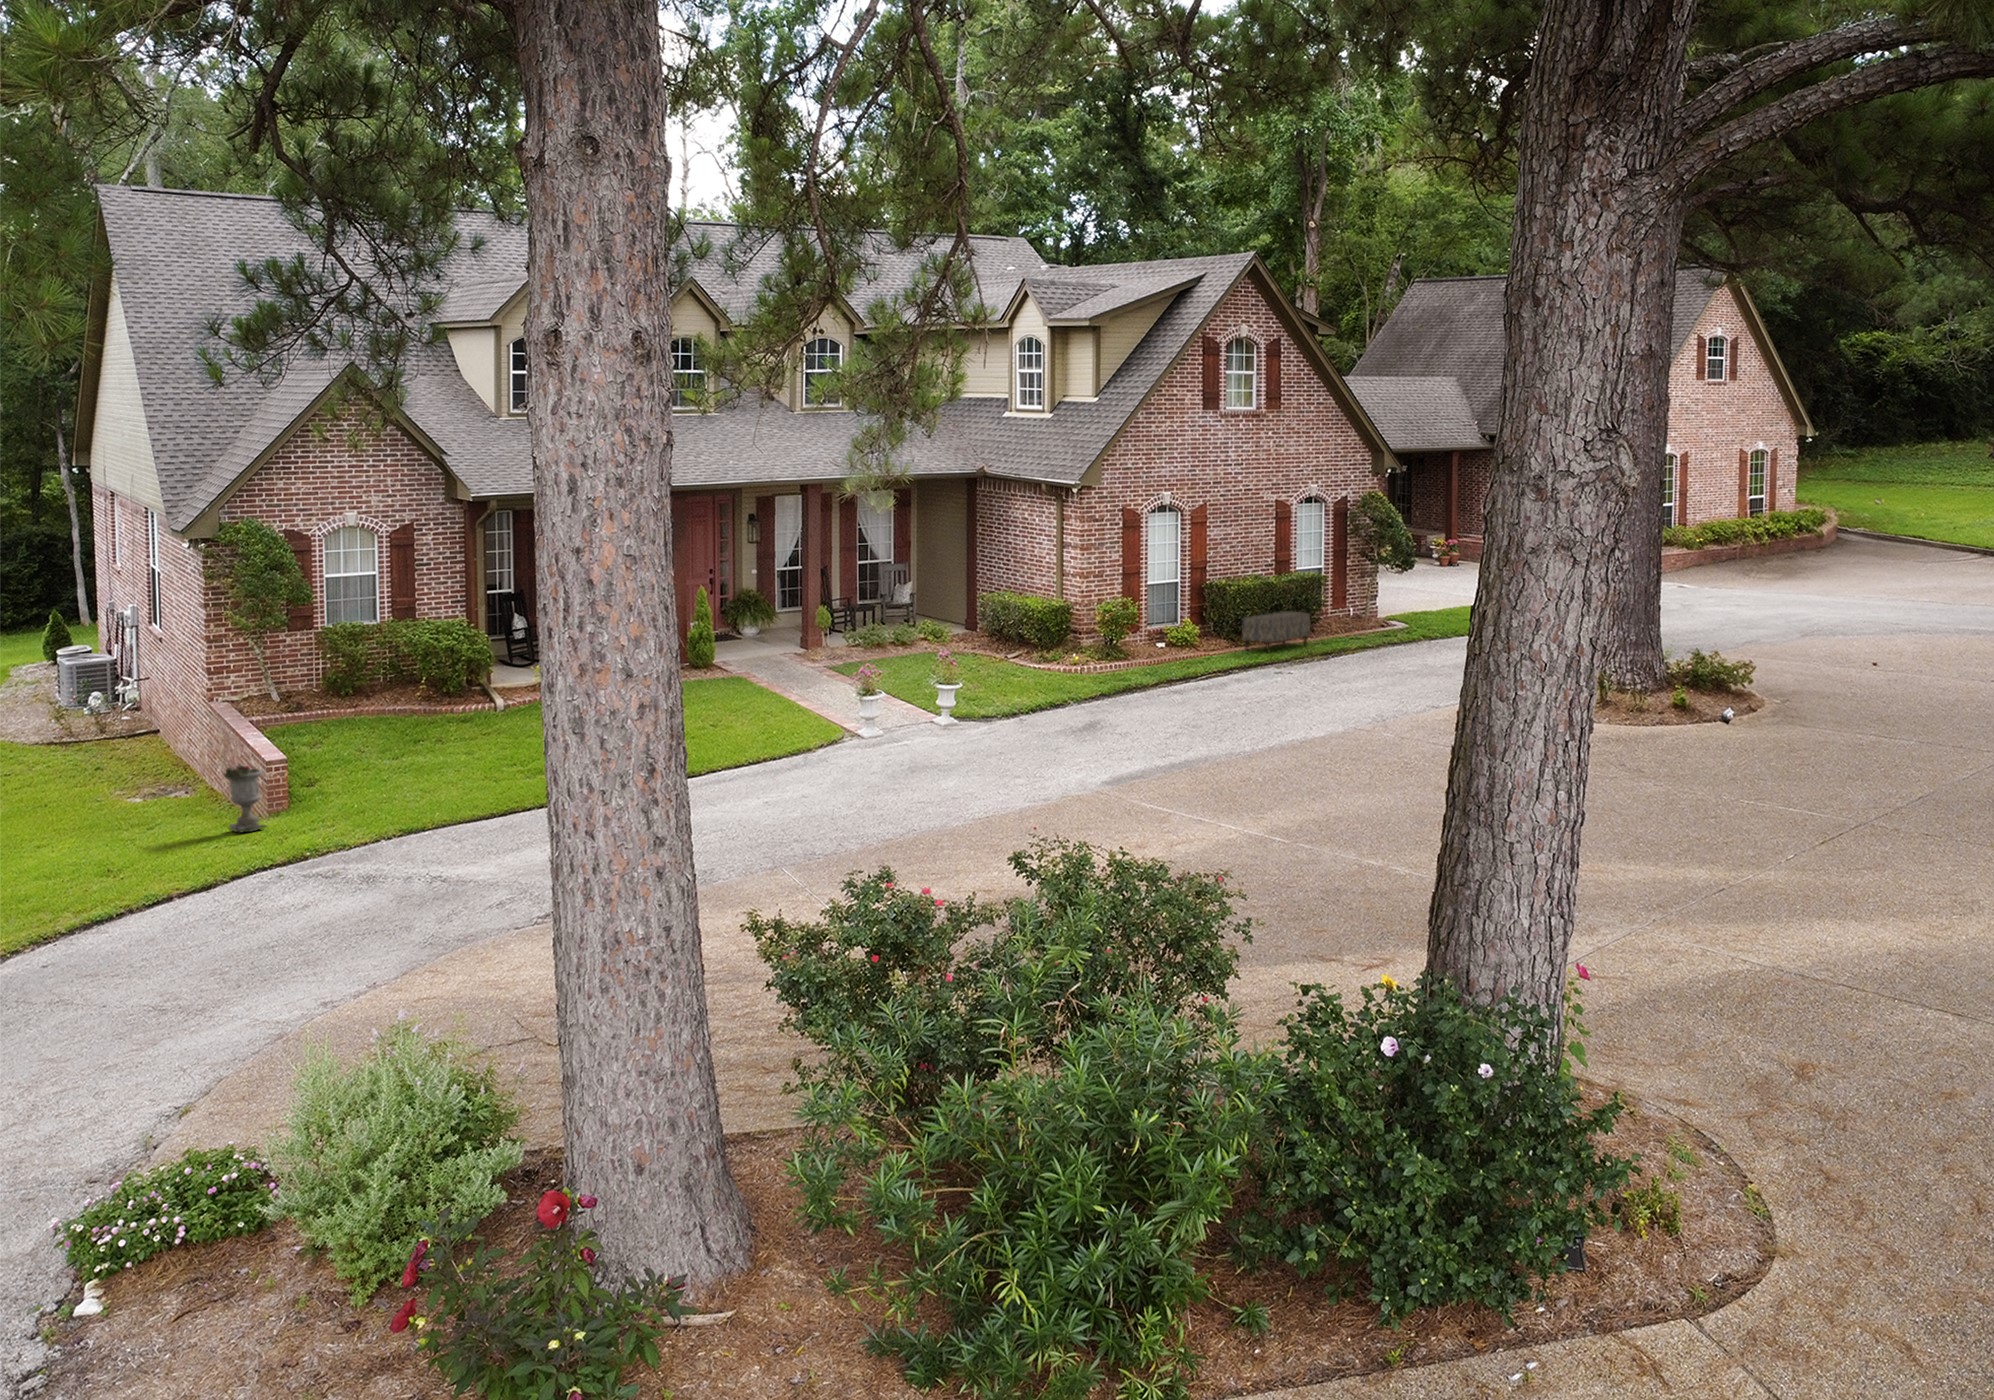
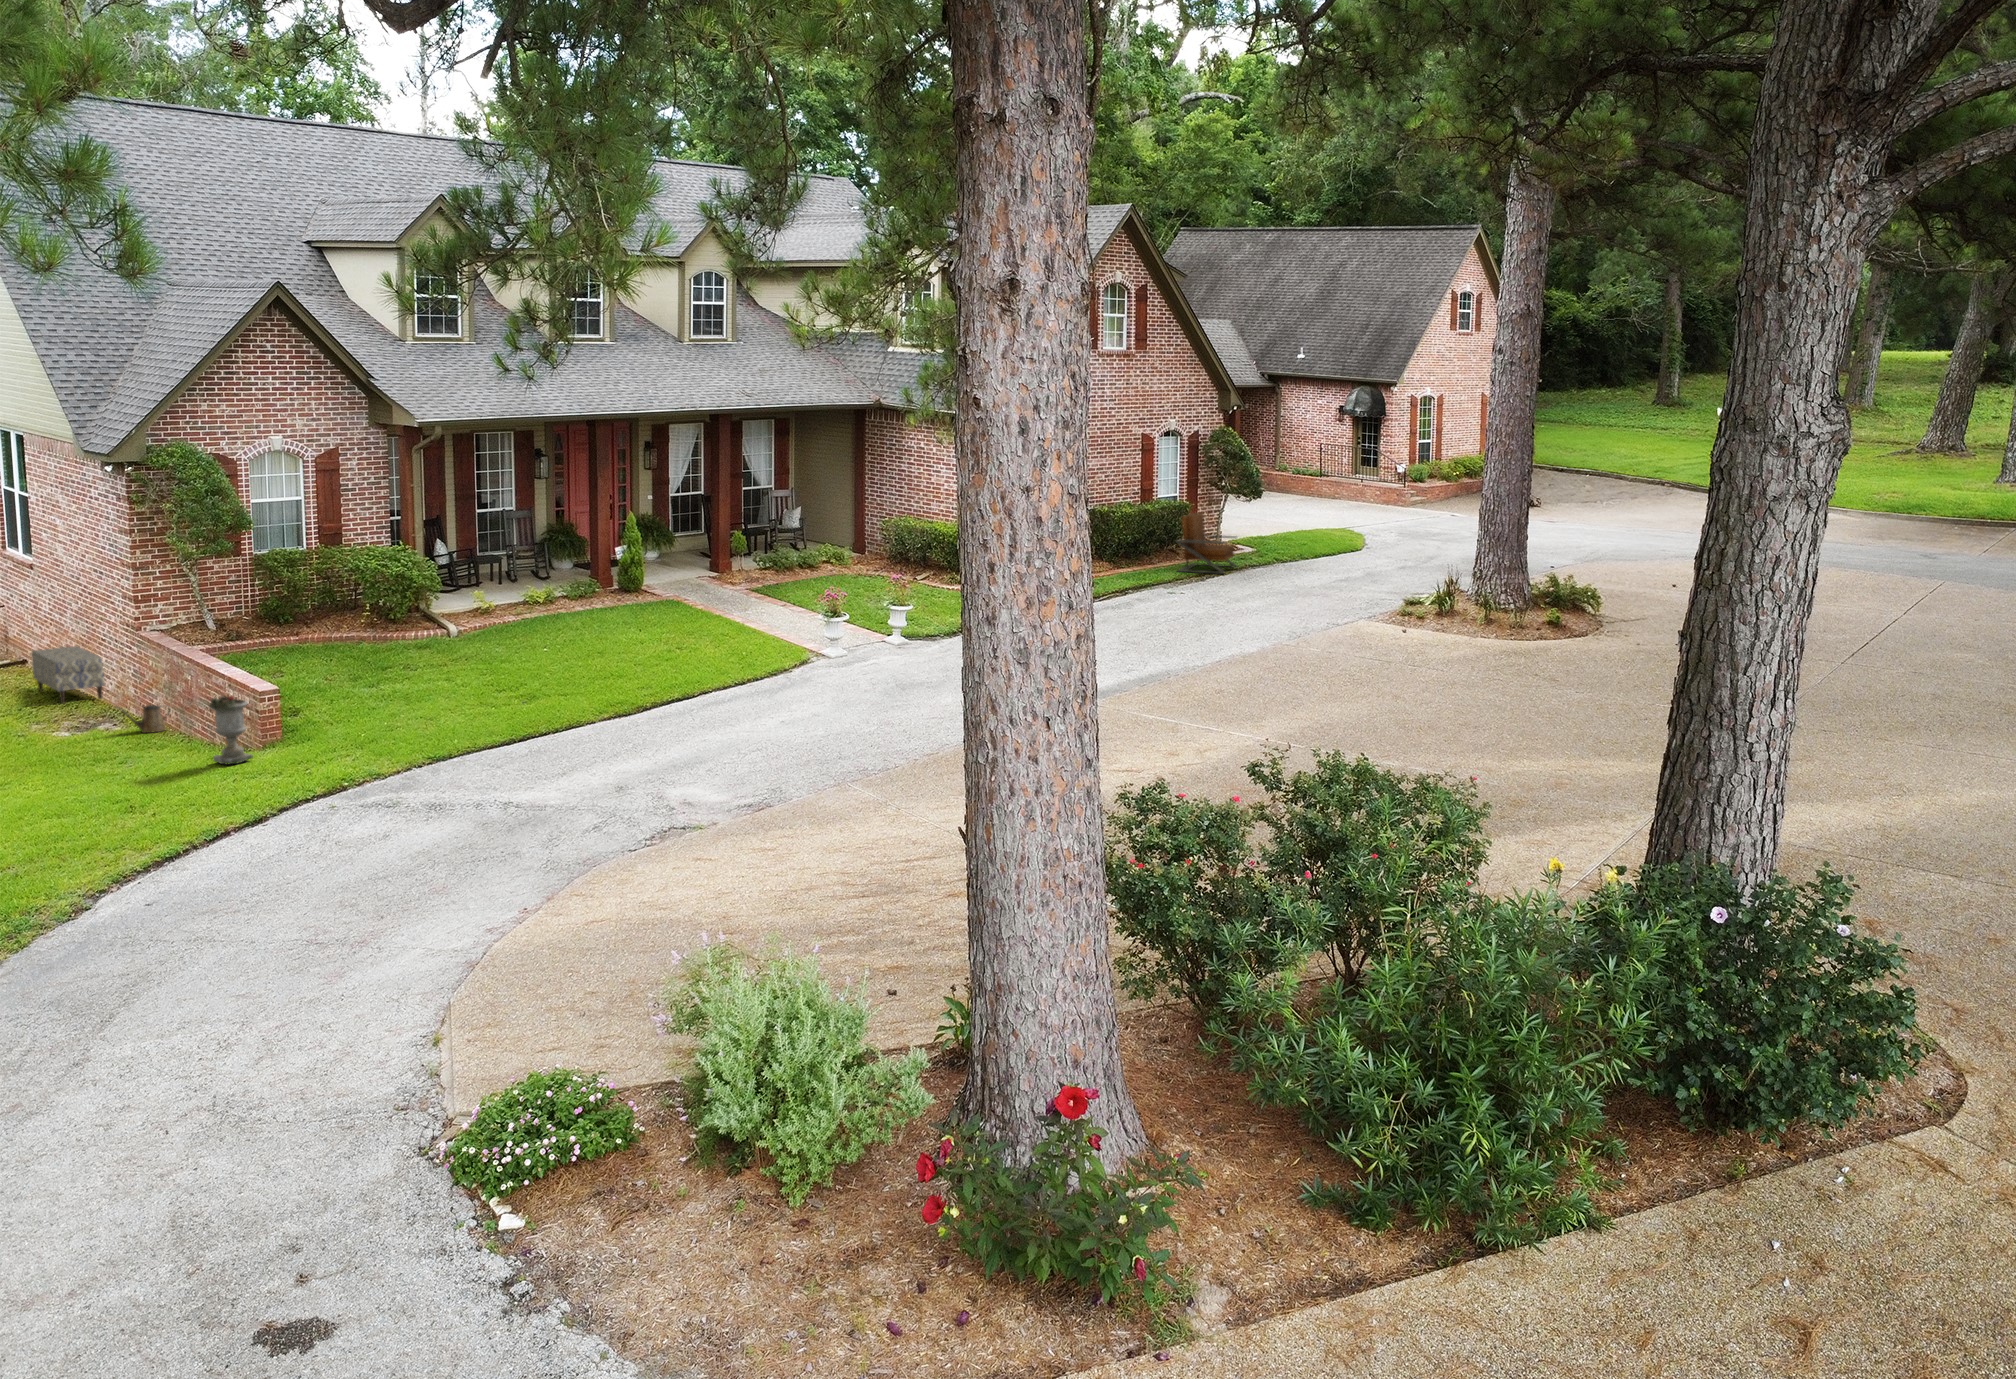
lounge chair: none [1305,579,1377,645] -> present [1176,513,1236,574]
bench: present [1242,612,1310,652] -> present [31,646,105,704]
watering can: none [165,774,219,801] -> present [119,705,166,733]

